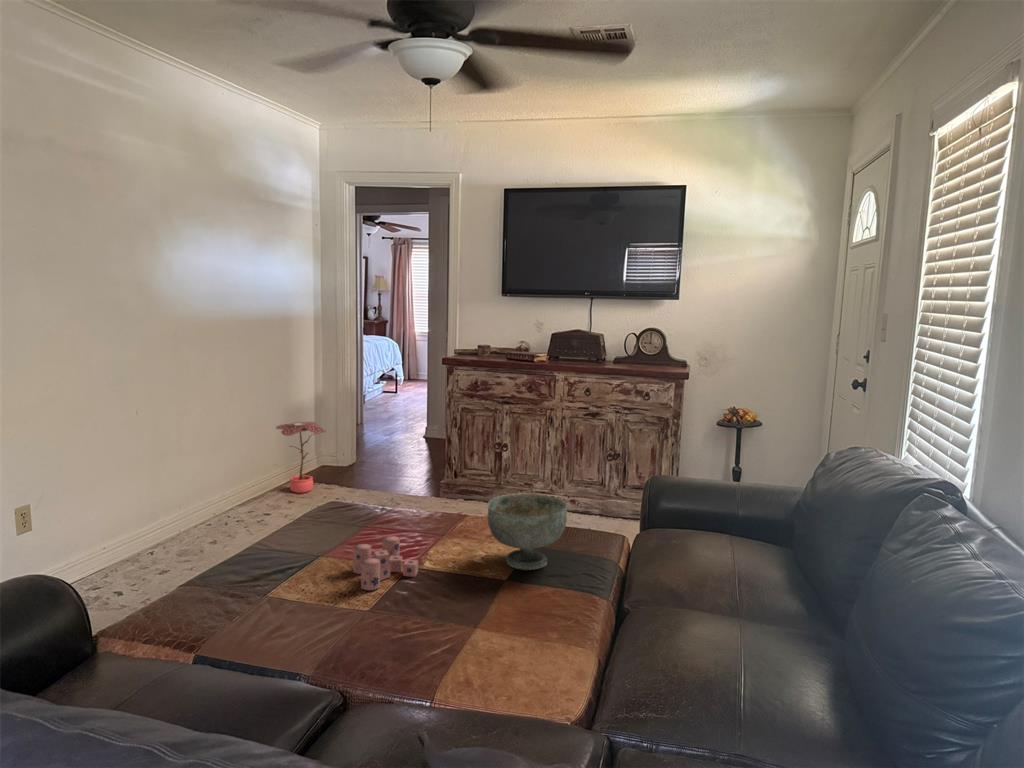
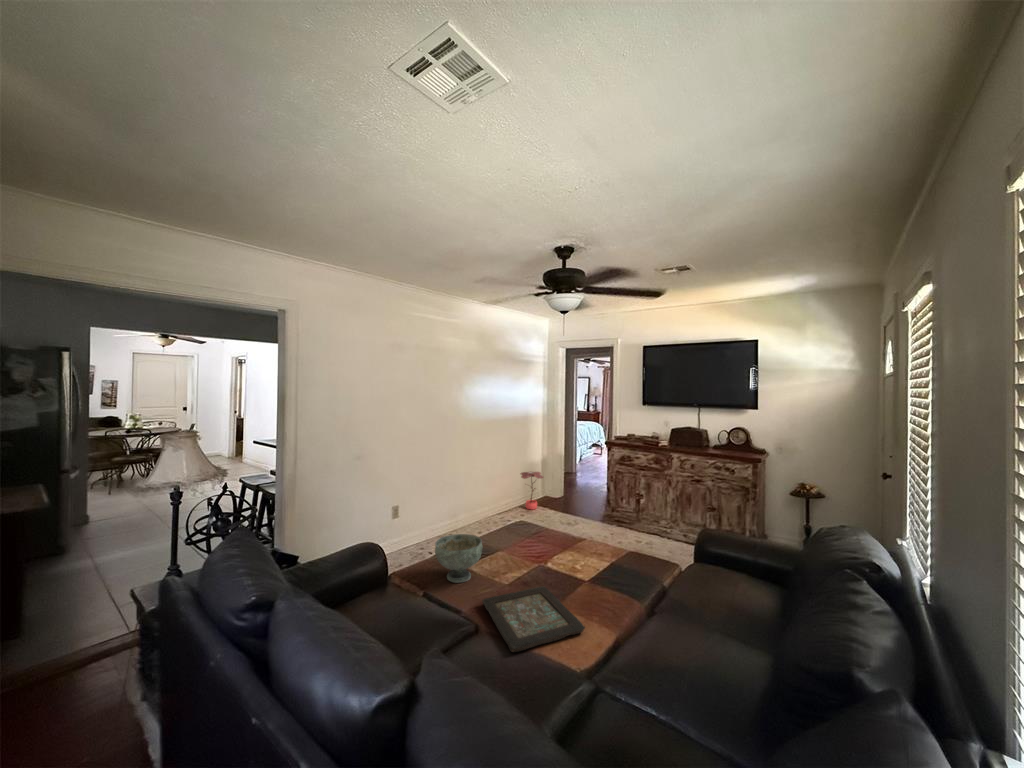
decorative bowl: present [487,494,567,570] -> present [435,534,482,583]
candle: present [353,536,418,590] -> none [510,545,543,575]
decorative tray: none [338,599,545,711] -> present [482,586,585,652]

